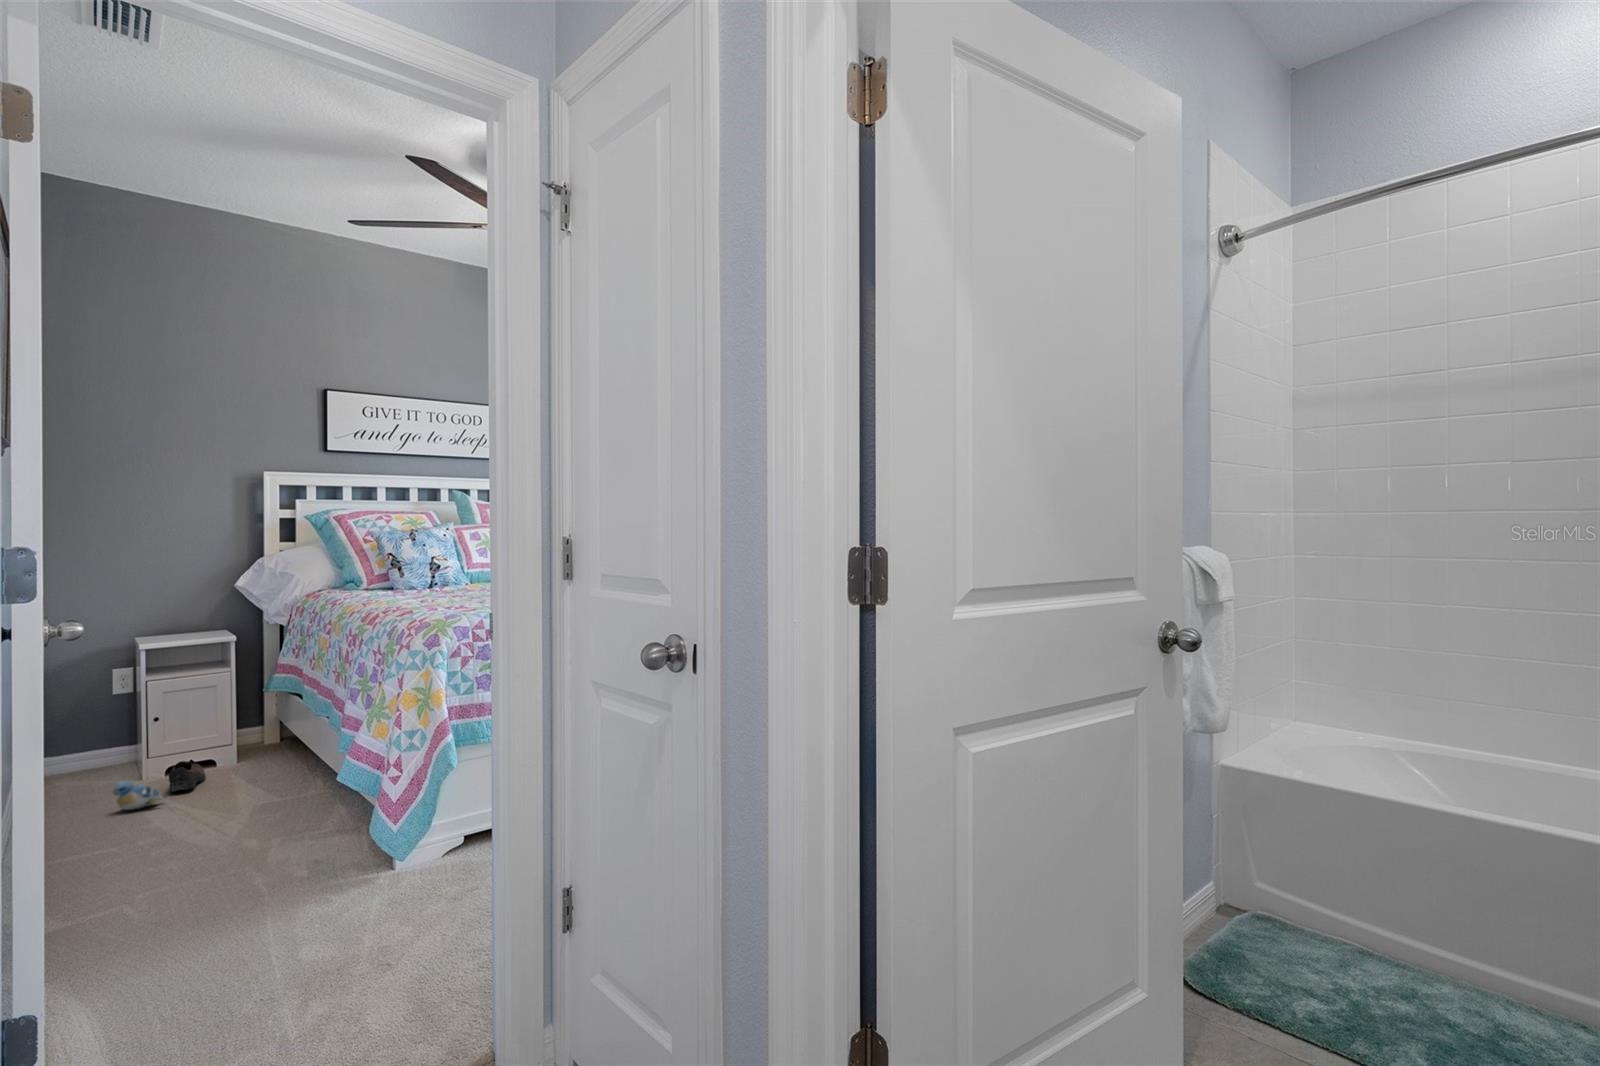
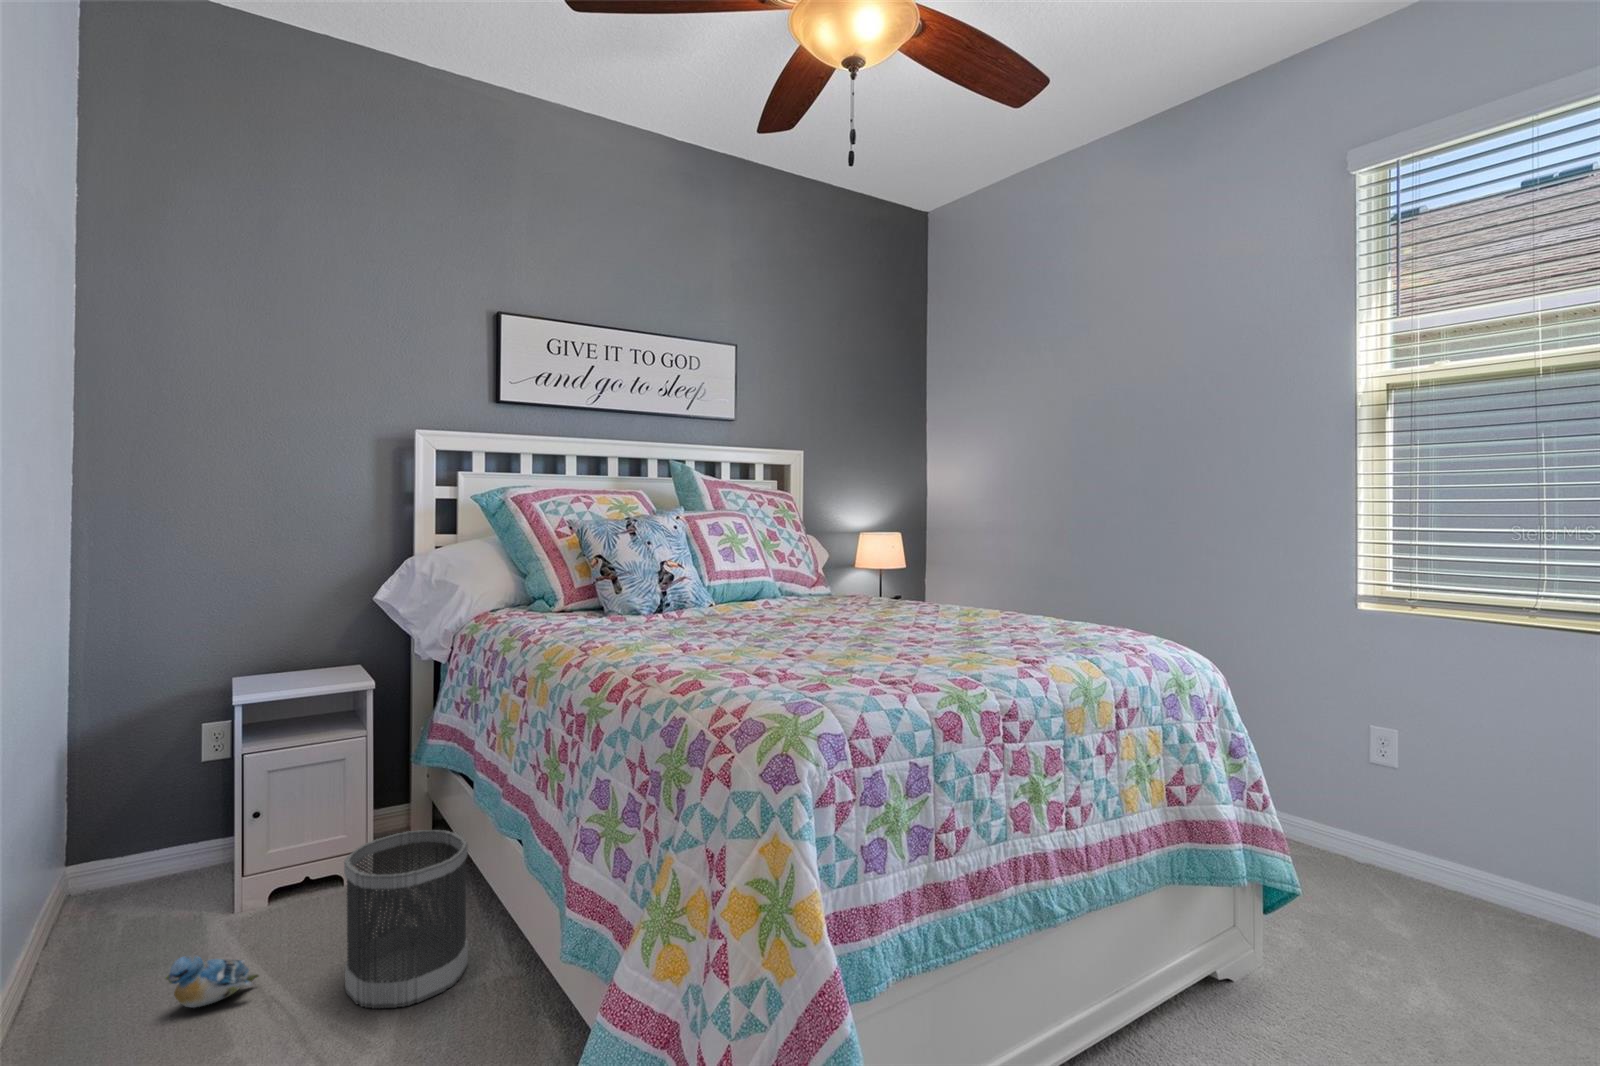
wastebasket: none [219,716,296,807] -> present [344,830,468,1008]
shoe: present [169,761,206,792] -> none [266,890,326,957]

